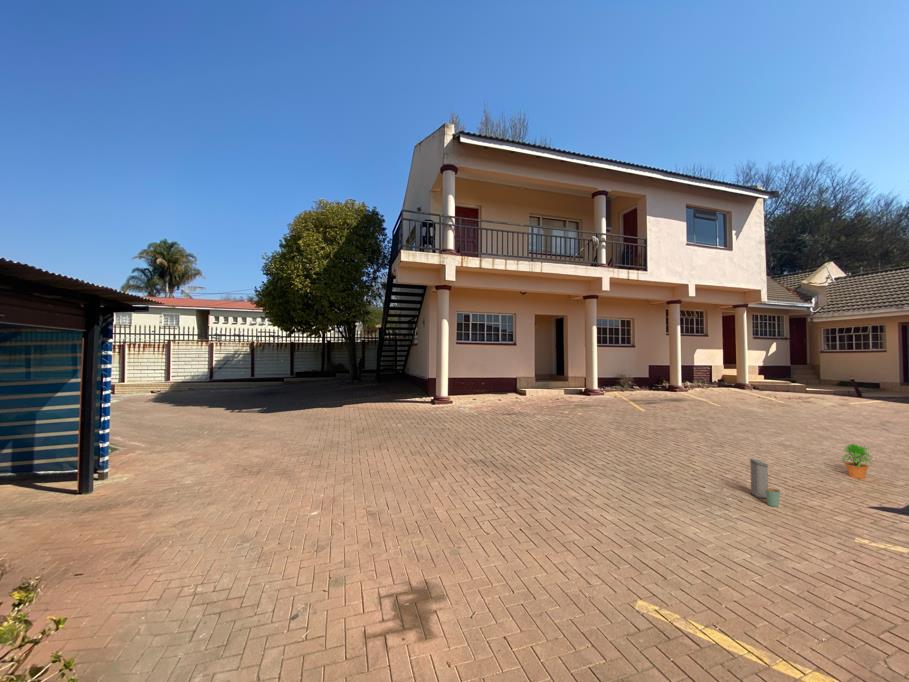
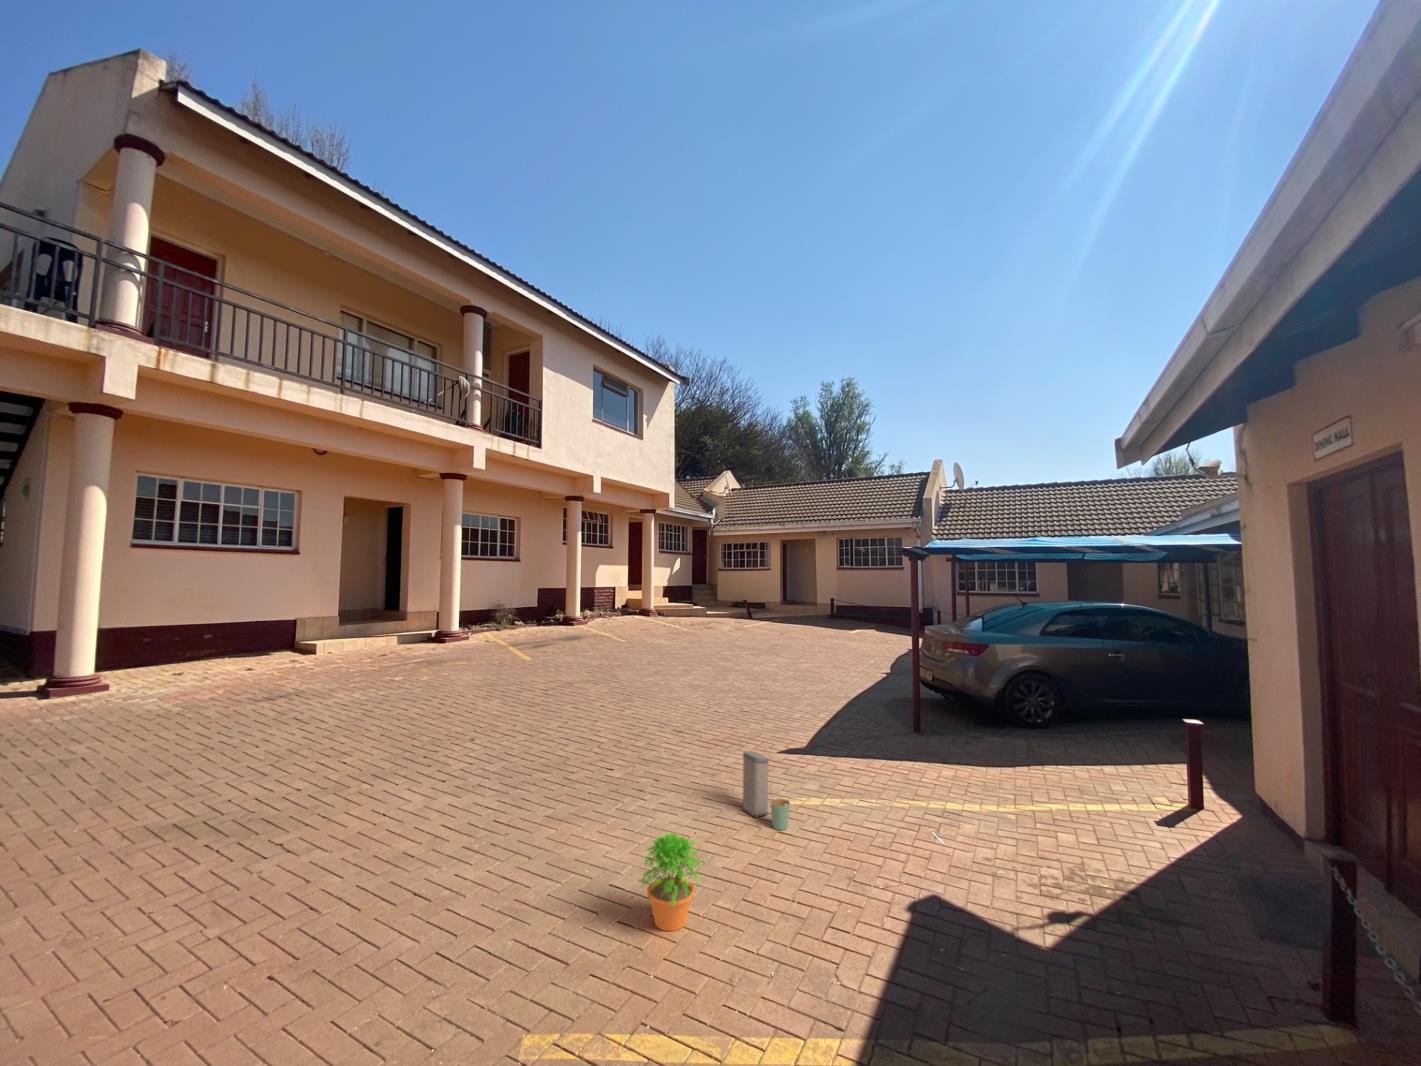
potted plant: present [842,444,871,478] -> present [641,833,701,931]

